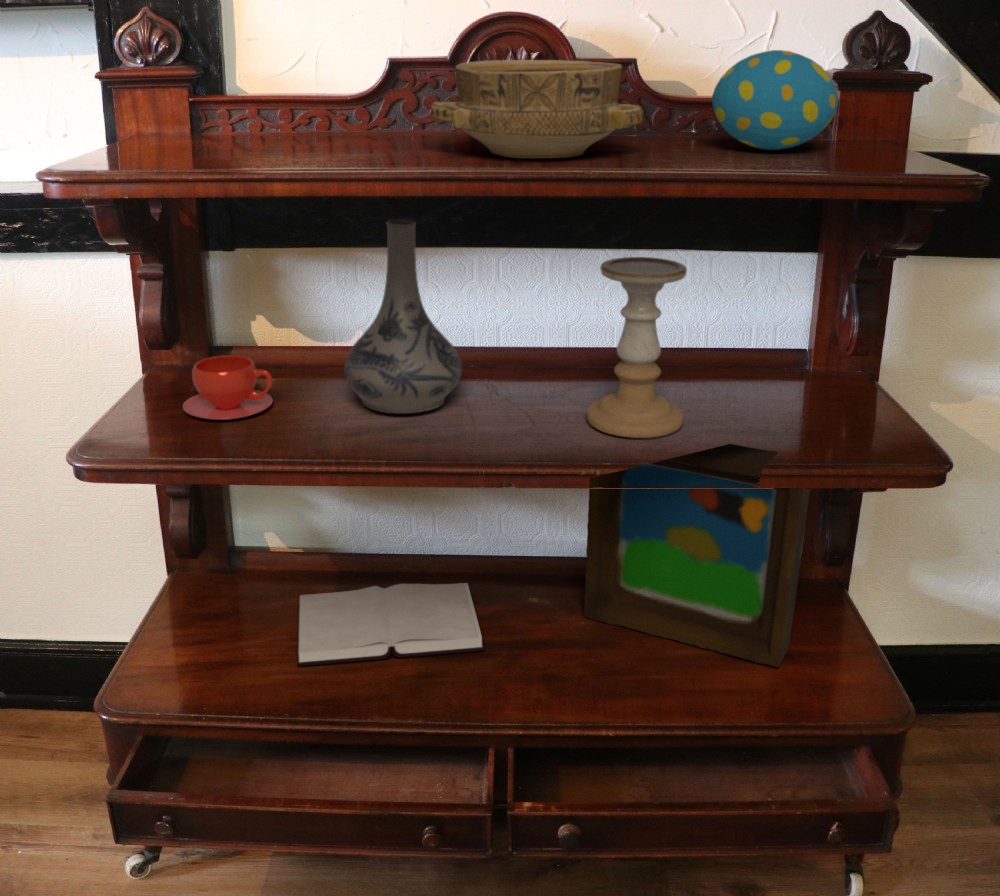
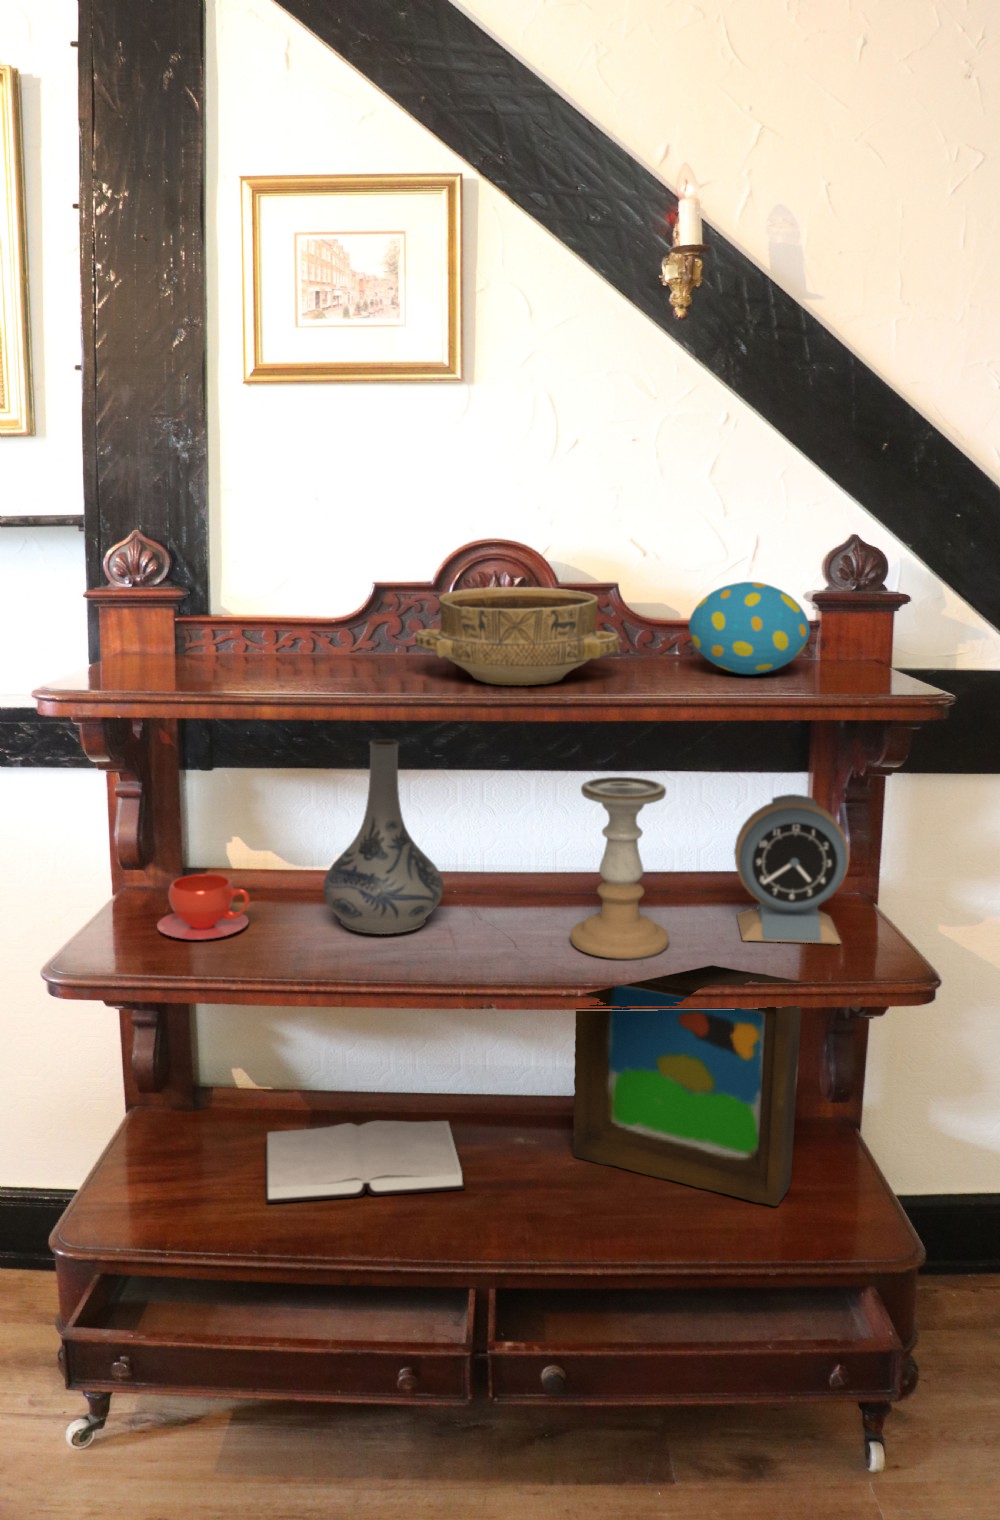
alarm clock: none [744,274,863,422] -> present [734,794,850,944]

